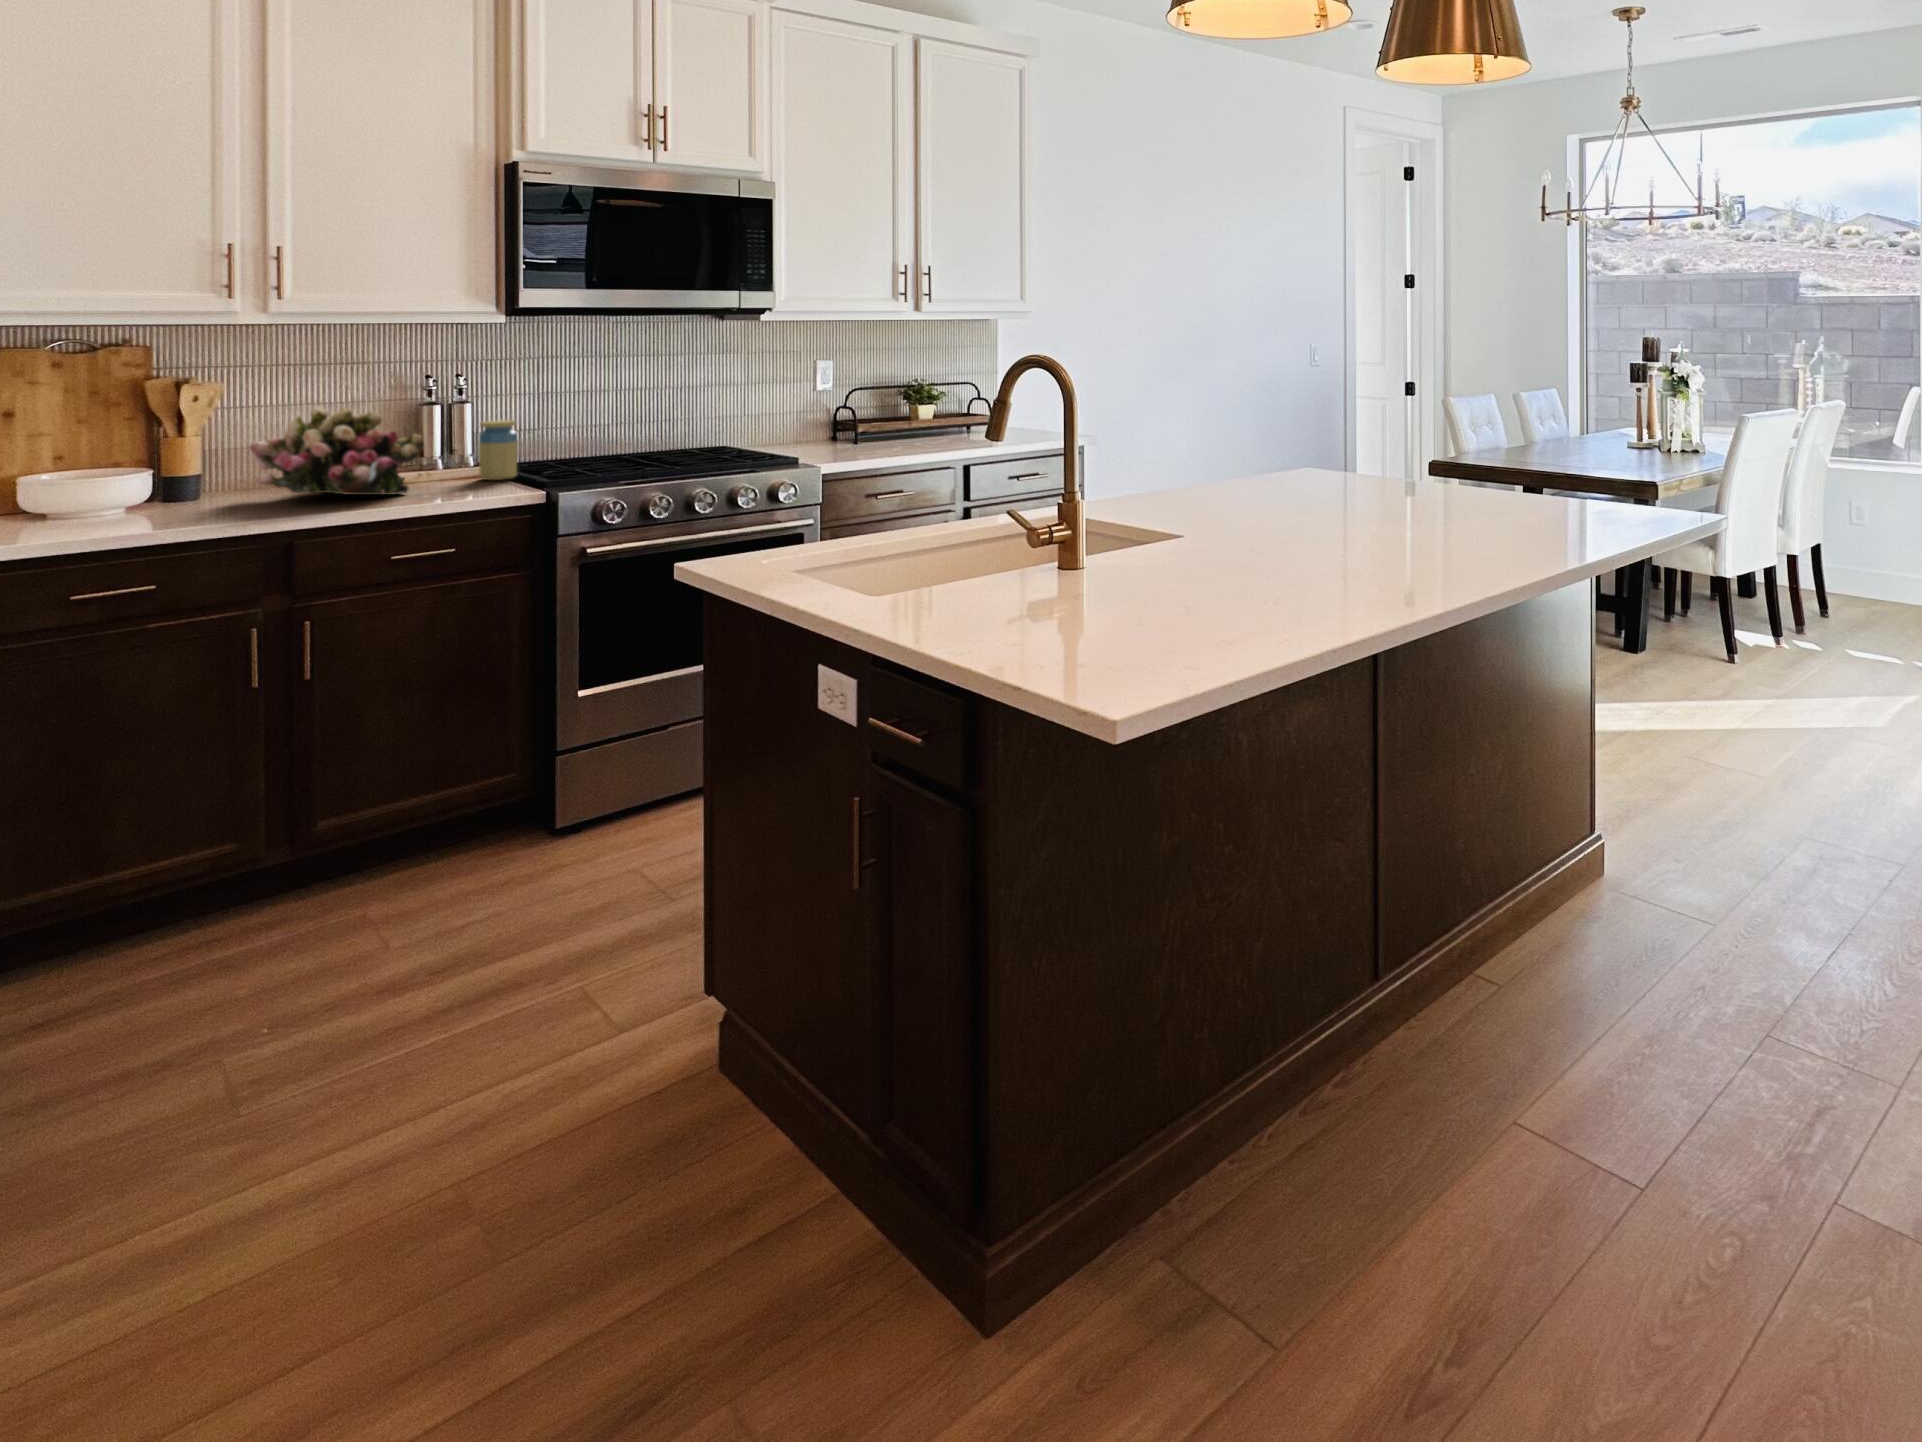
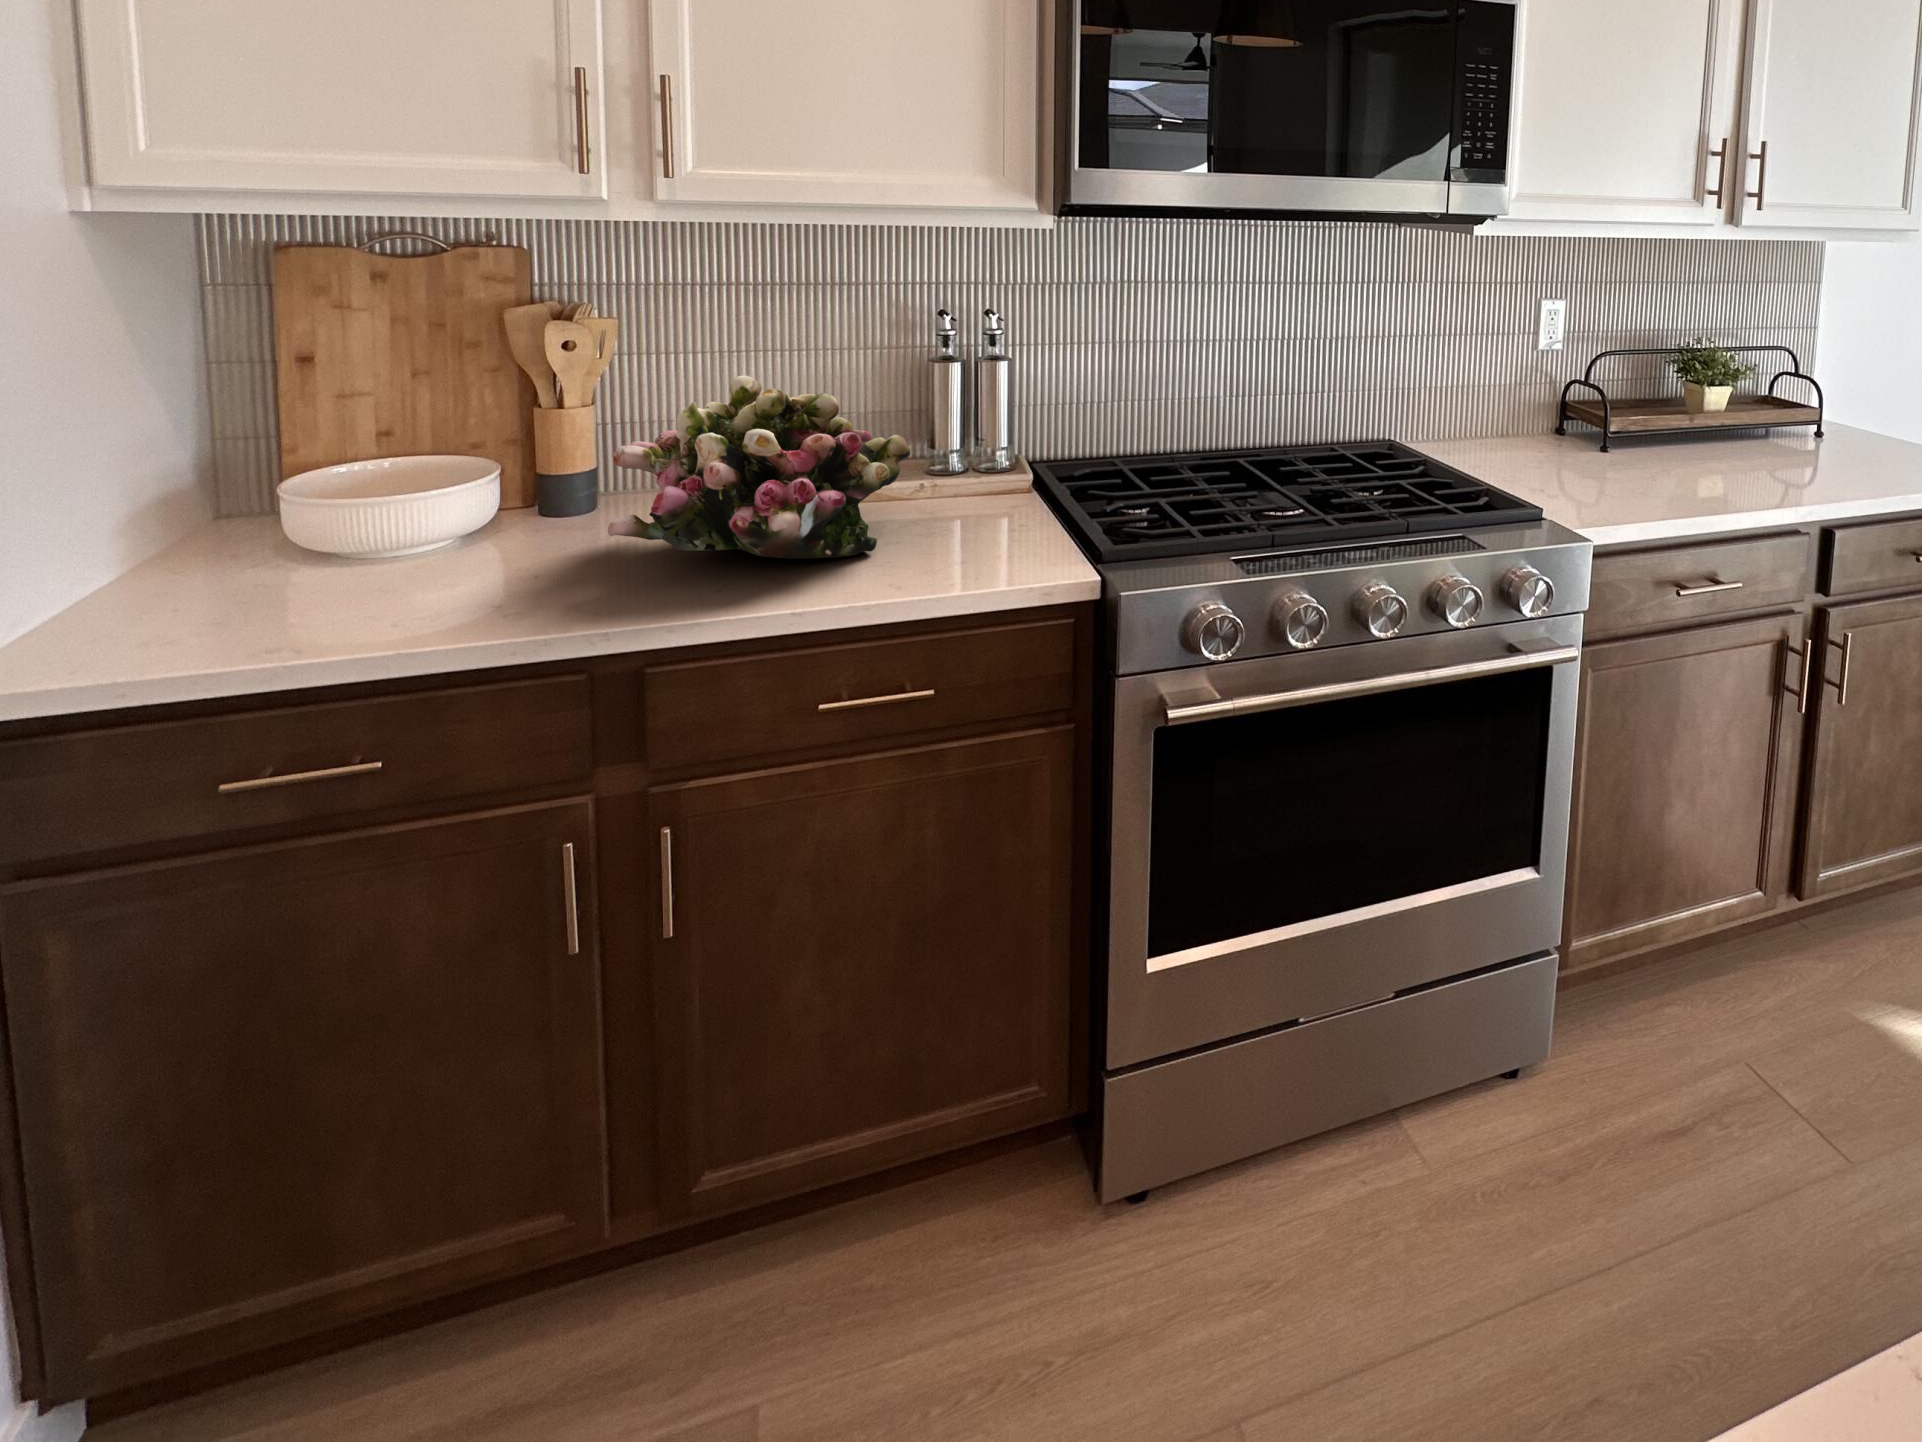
jar: present [479,420,517,480] -> none [1004,408,1065,522]

